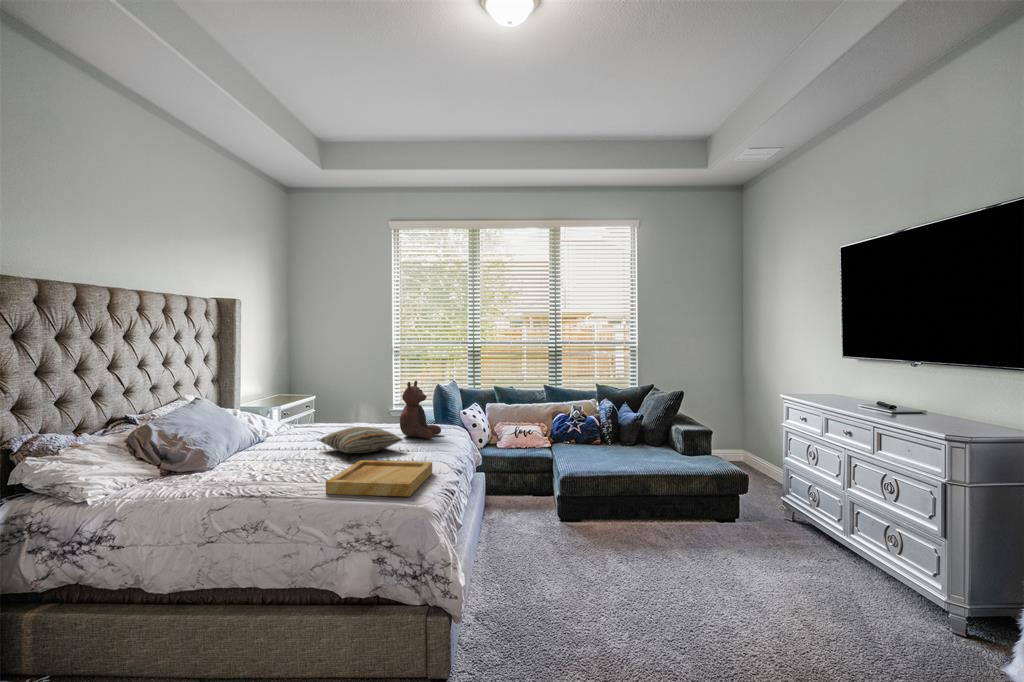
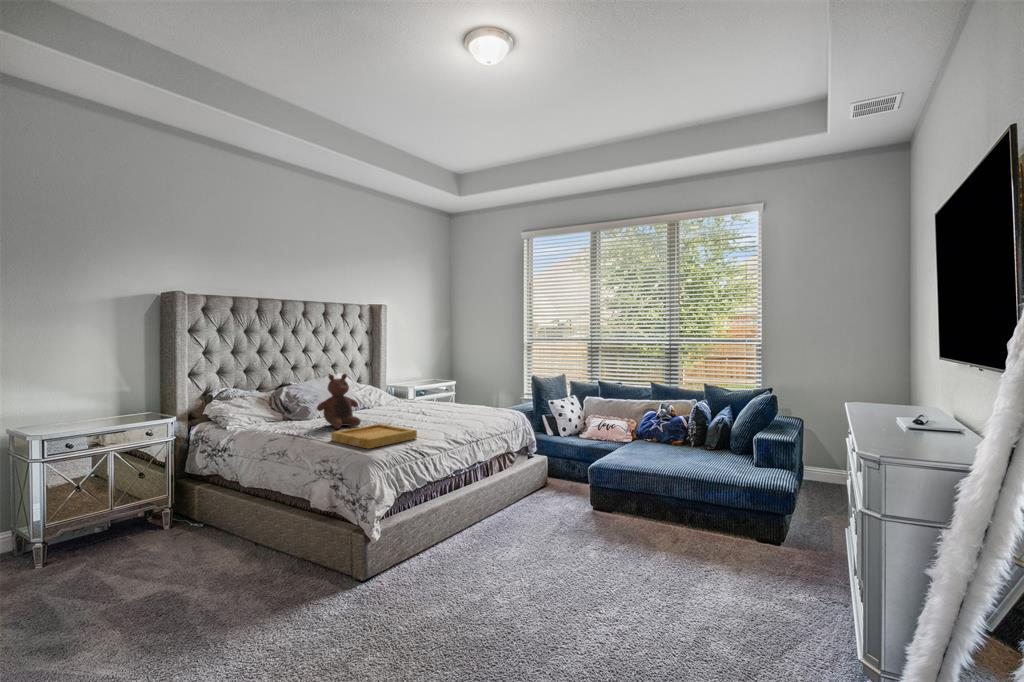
stuffed bear: present [400,381,441,439] -> present [317,374,361,429]
pillow: present [320,427,403,453] -> none [384,402,434,422]

